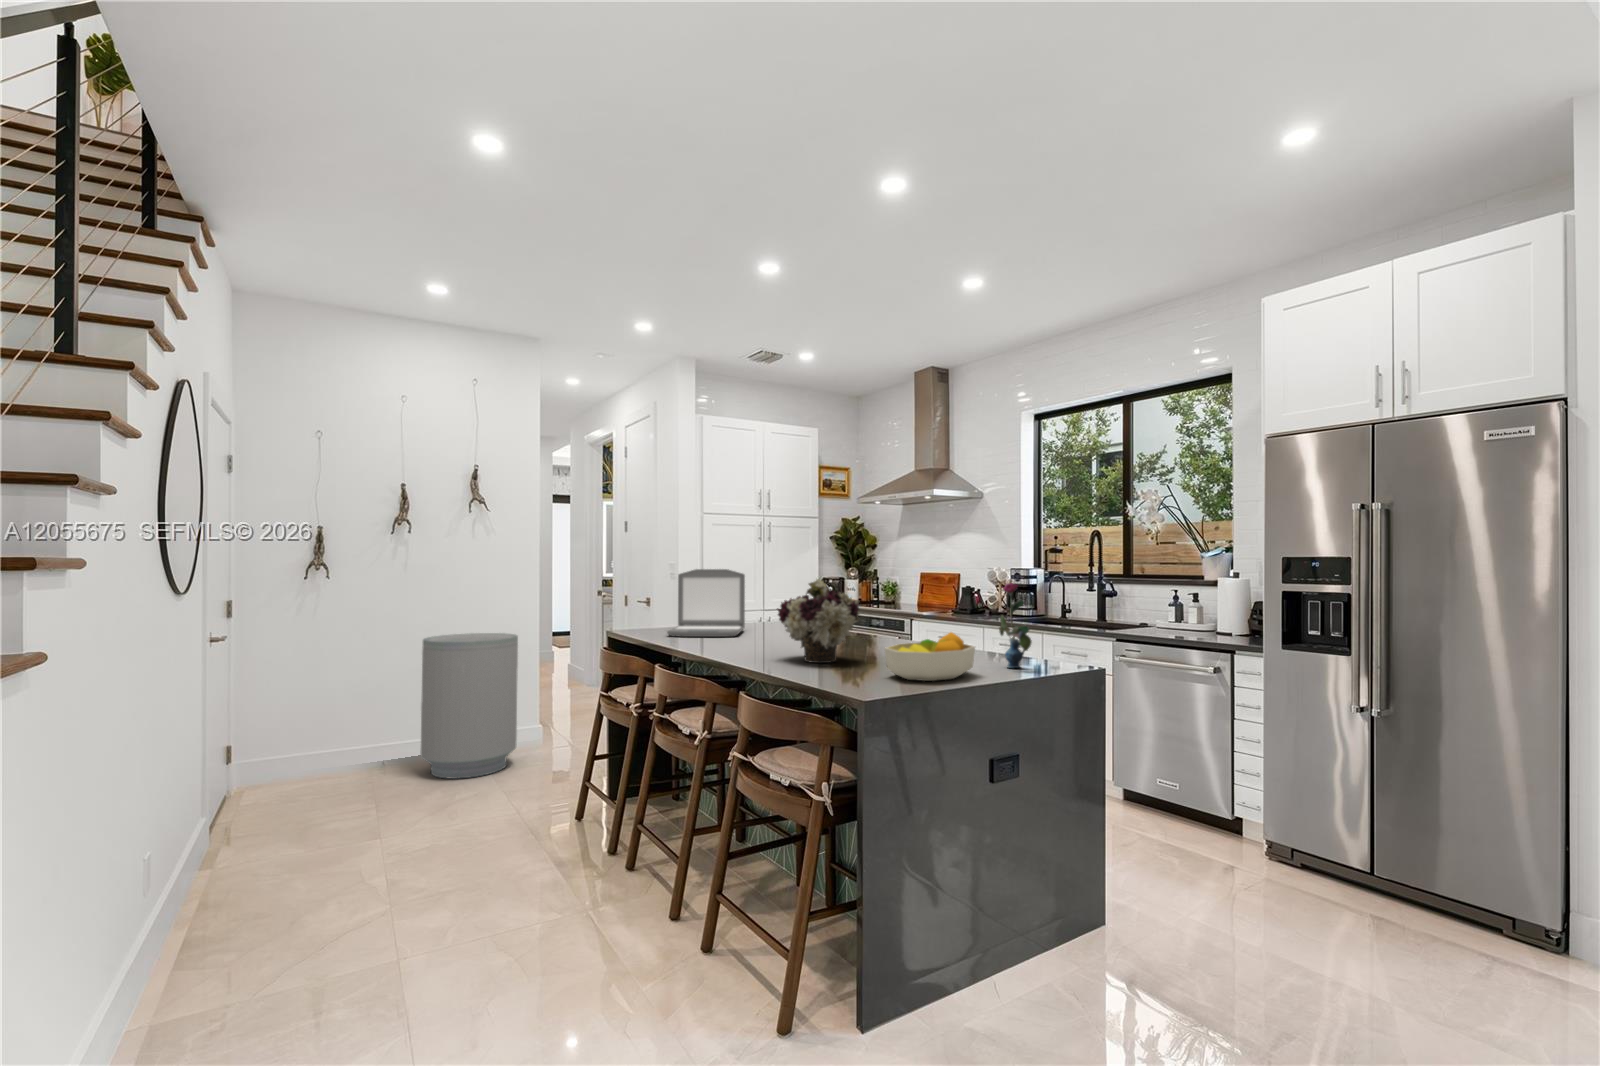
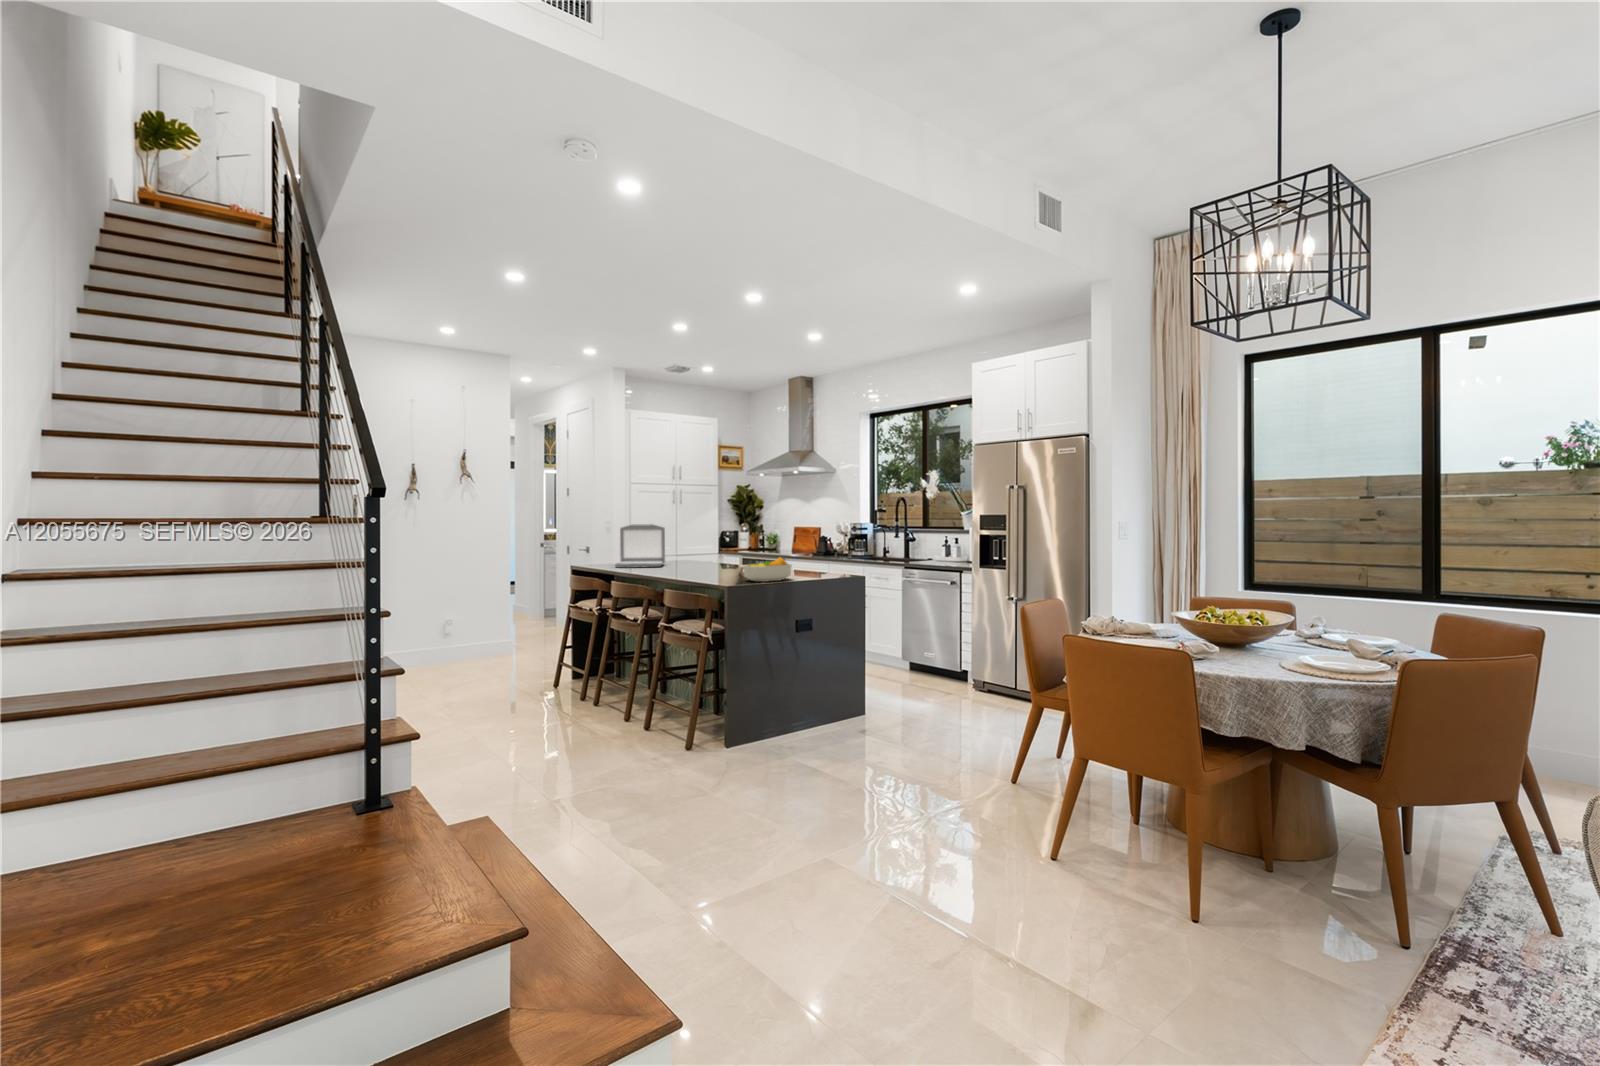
flower arrangement: present [777,579,860,663] -> none [685,529,733,577]
vase: present [999,583,1032,668] -> none [809,530,824,577]
trash can: present [421,633,518,779] -> none [433,572,502,671]

